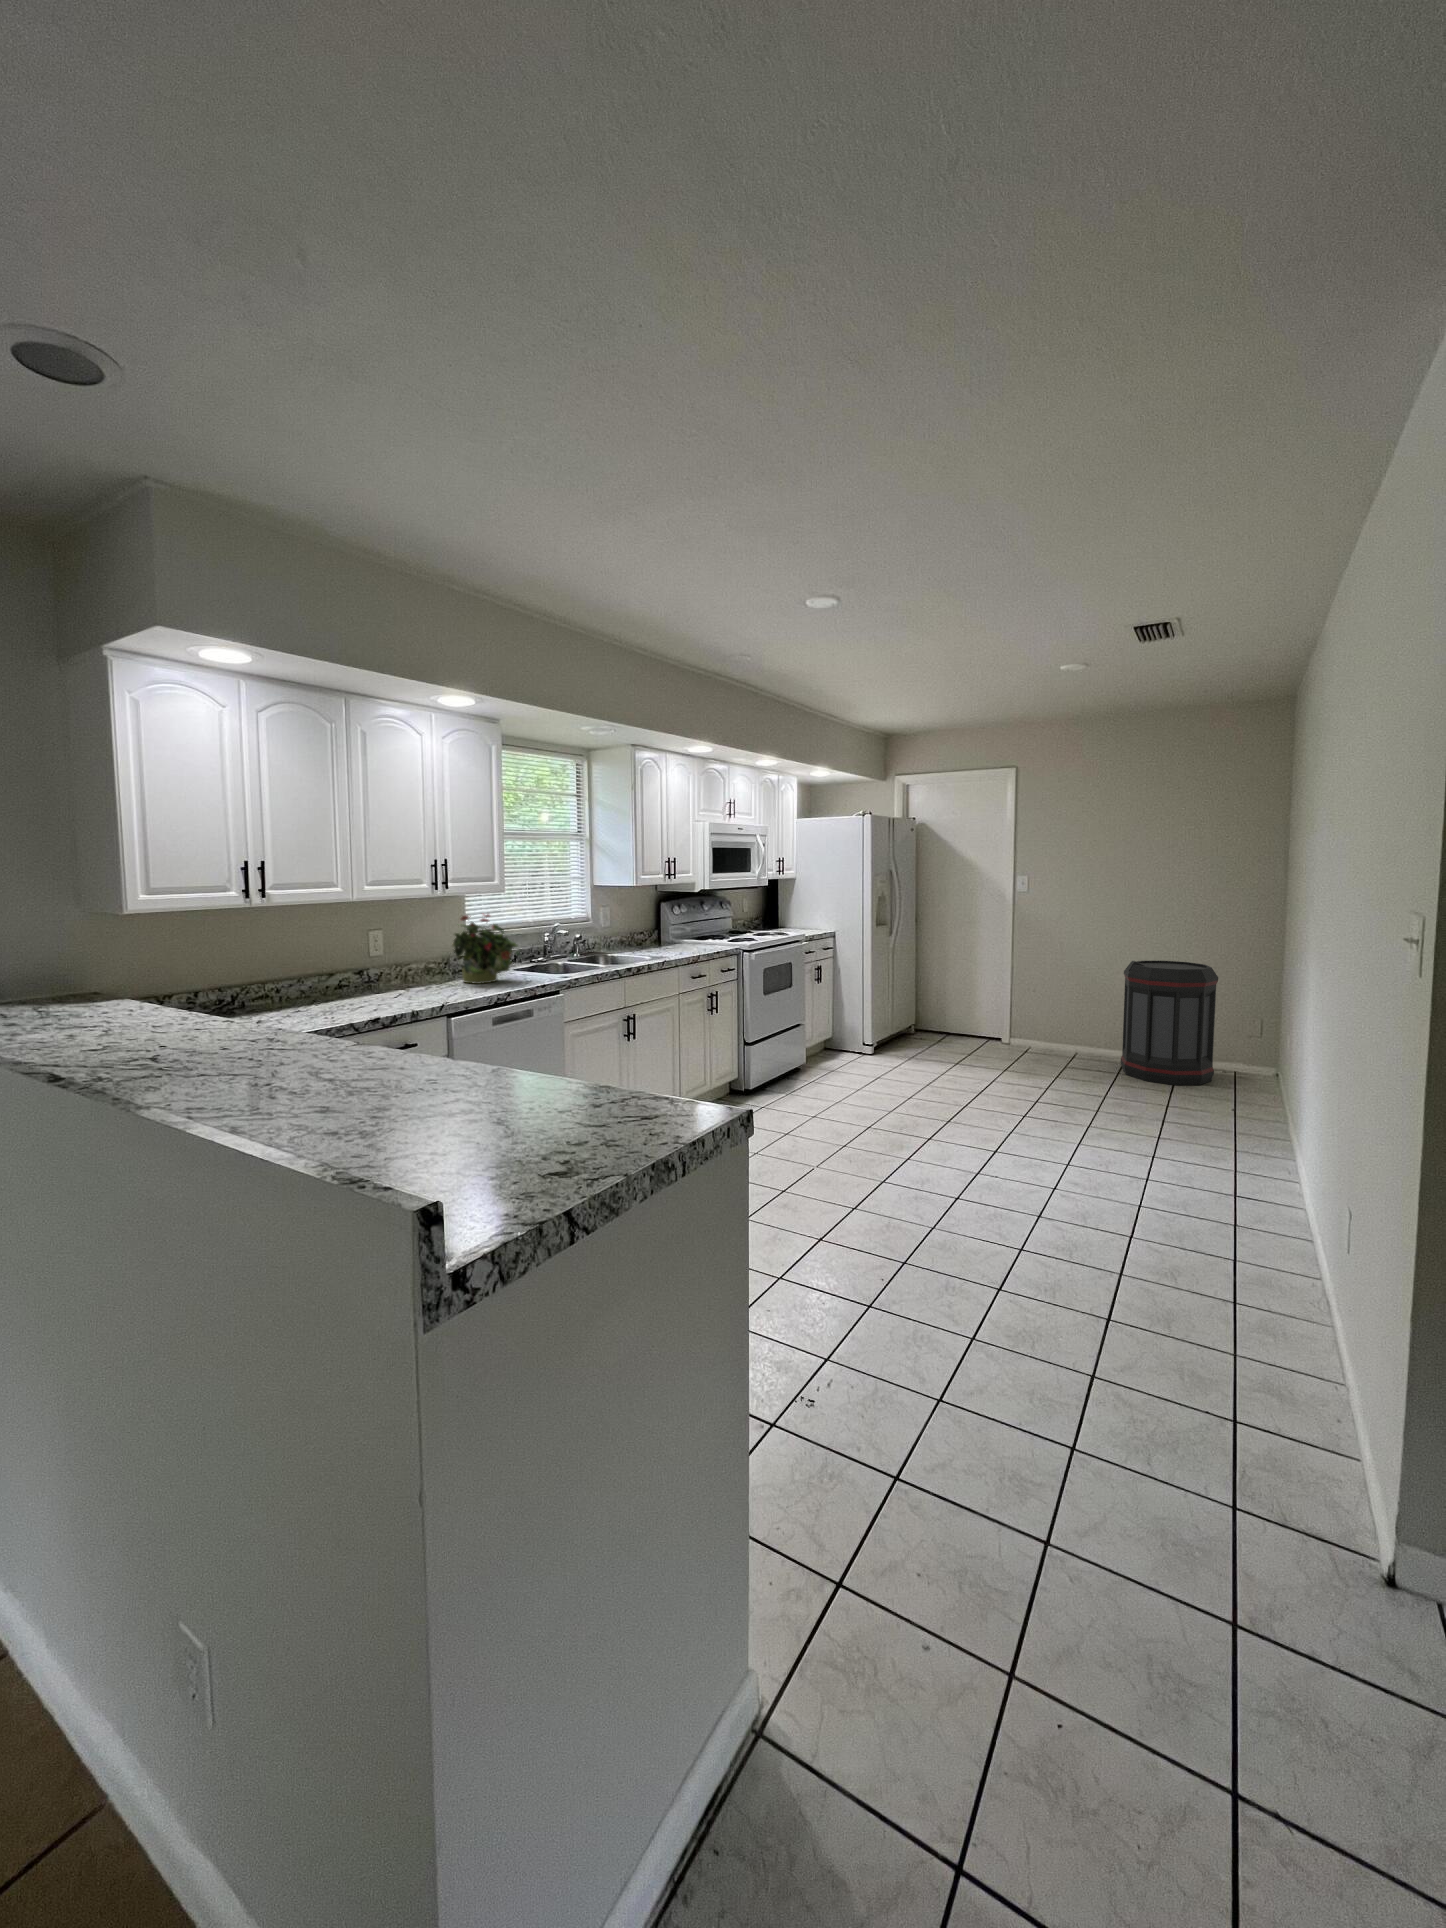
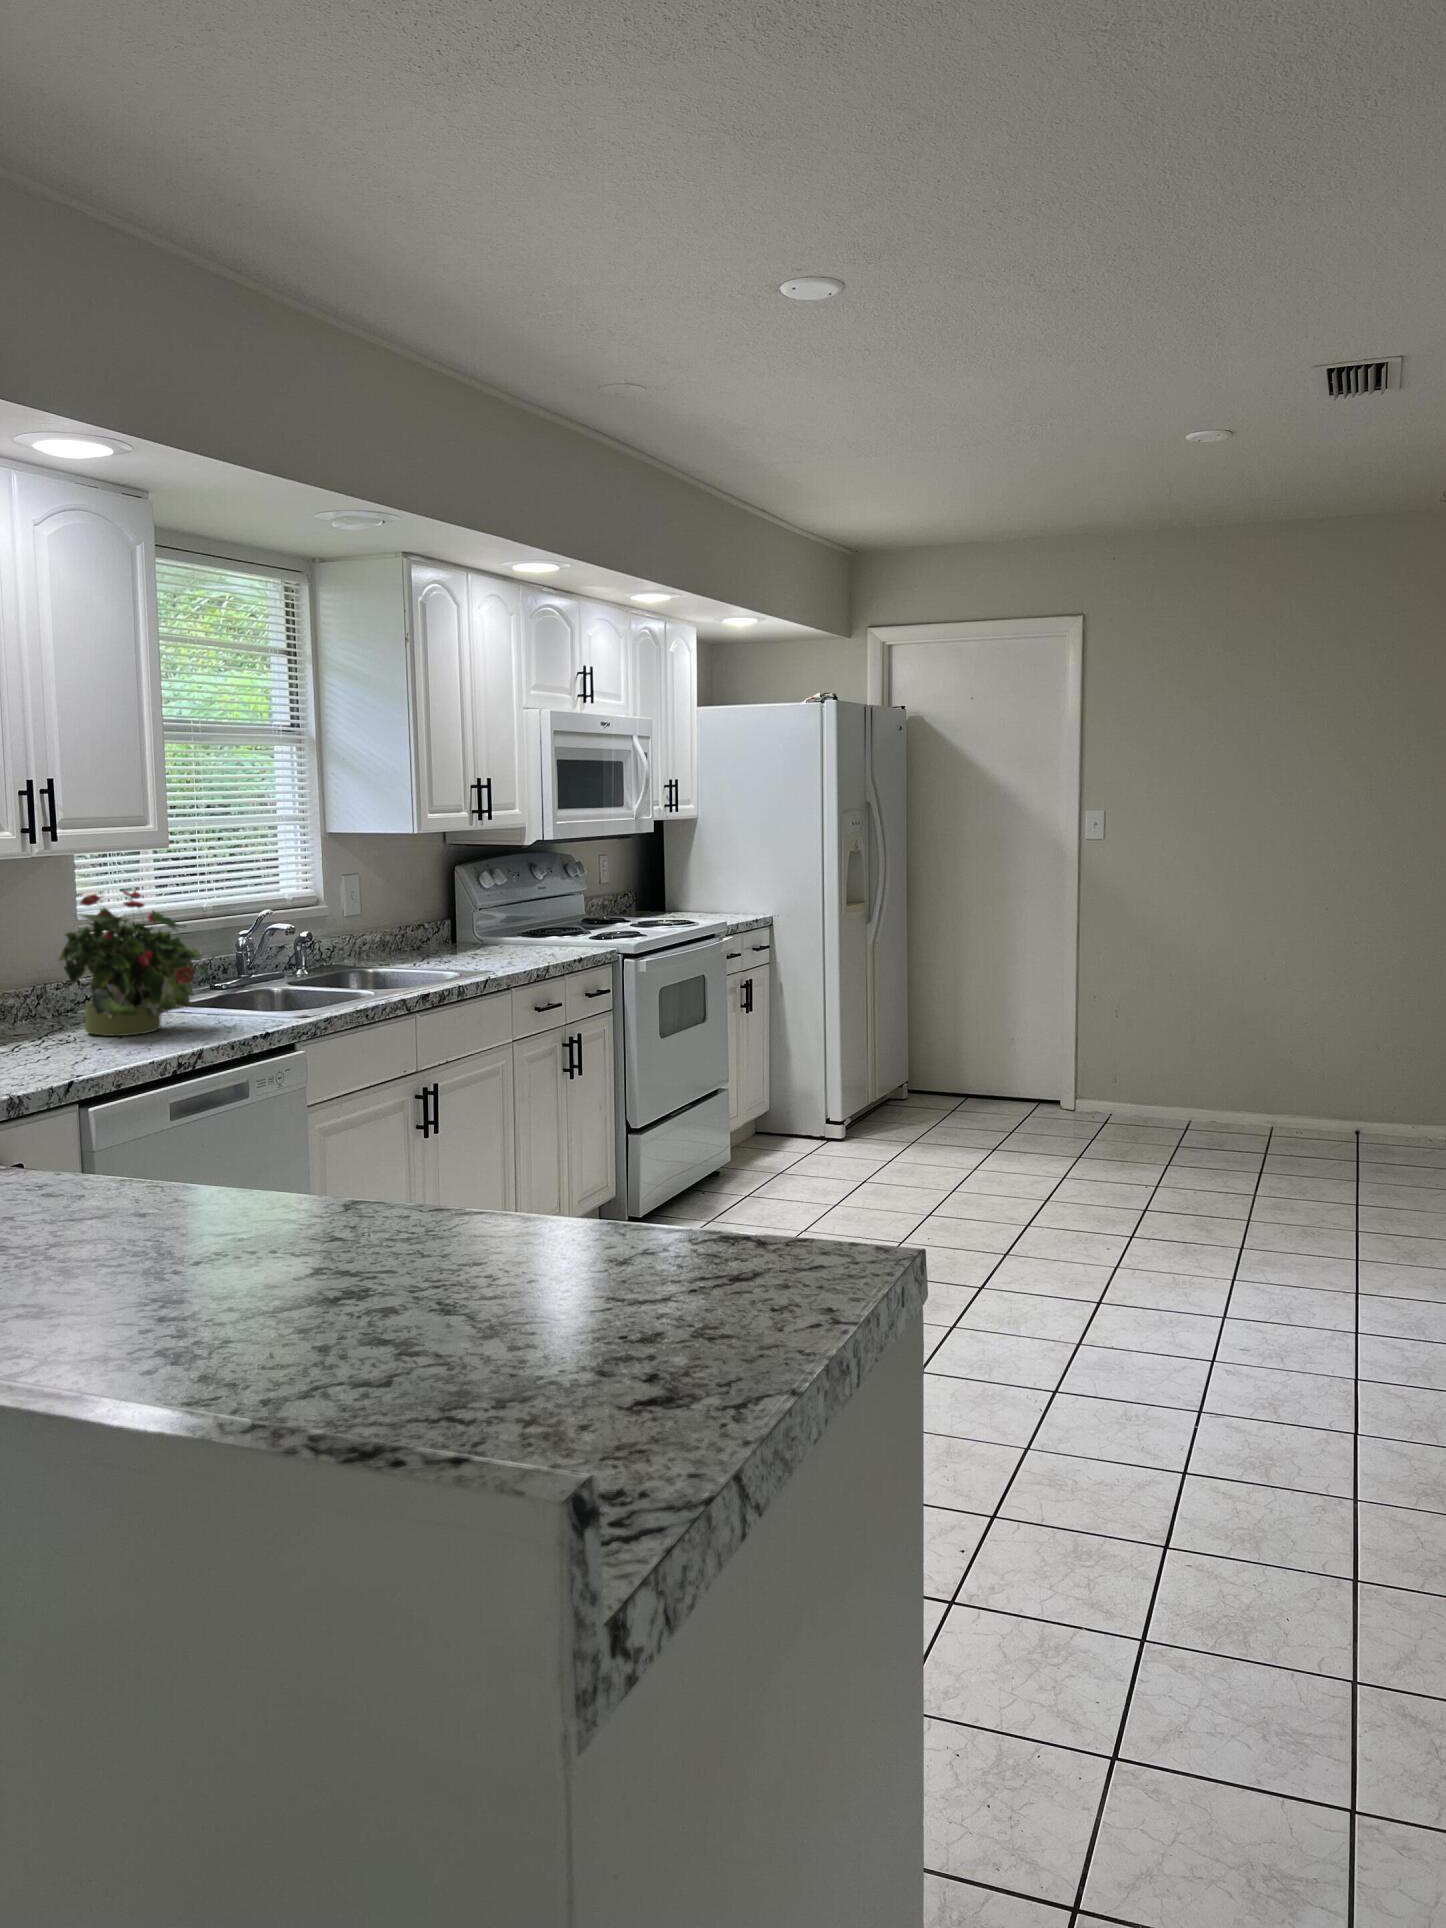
trash can: present [1121,960,1218,1085] -> none [1263,951,1415,1162]

